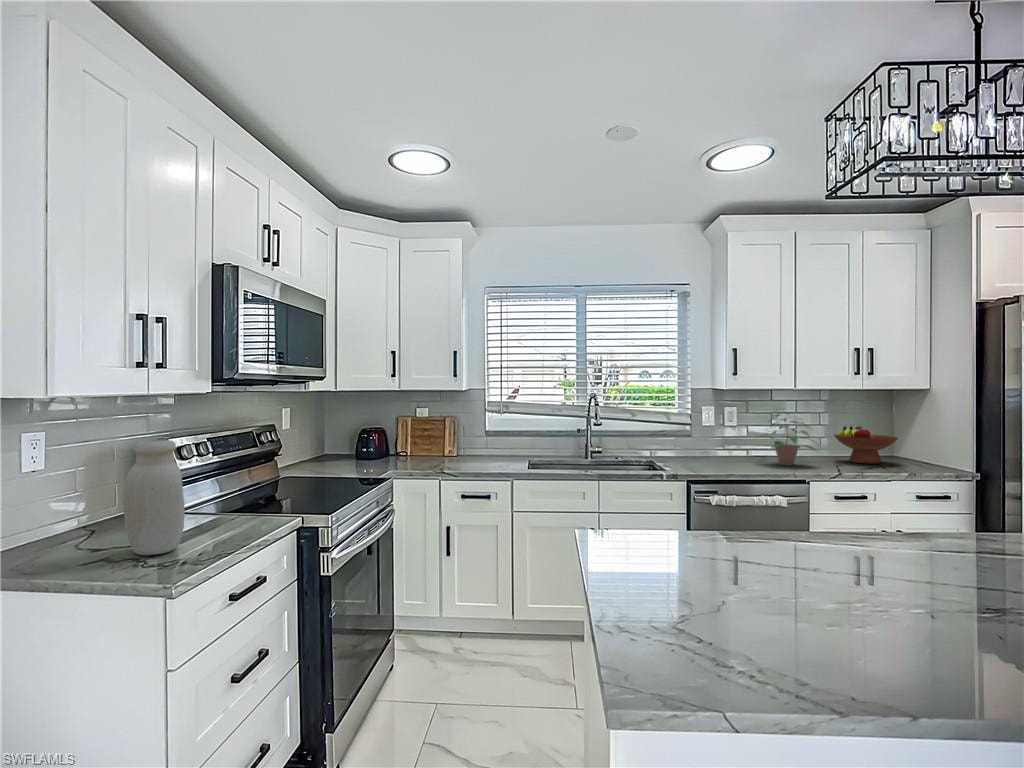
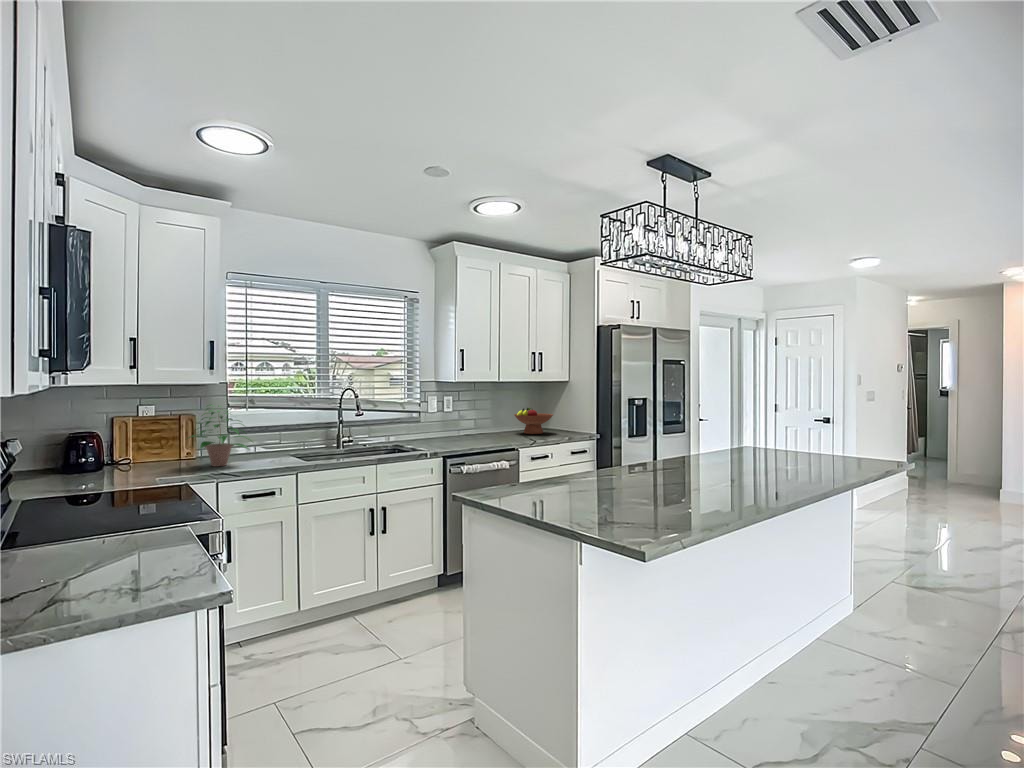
potted plant: present [760,408,817,465] -> present [189,405,251,466]
jar: present [124,440,185,555] -> none [86,451,166,585]

